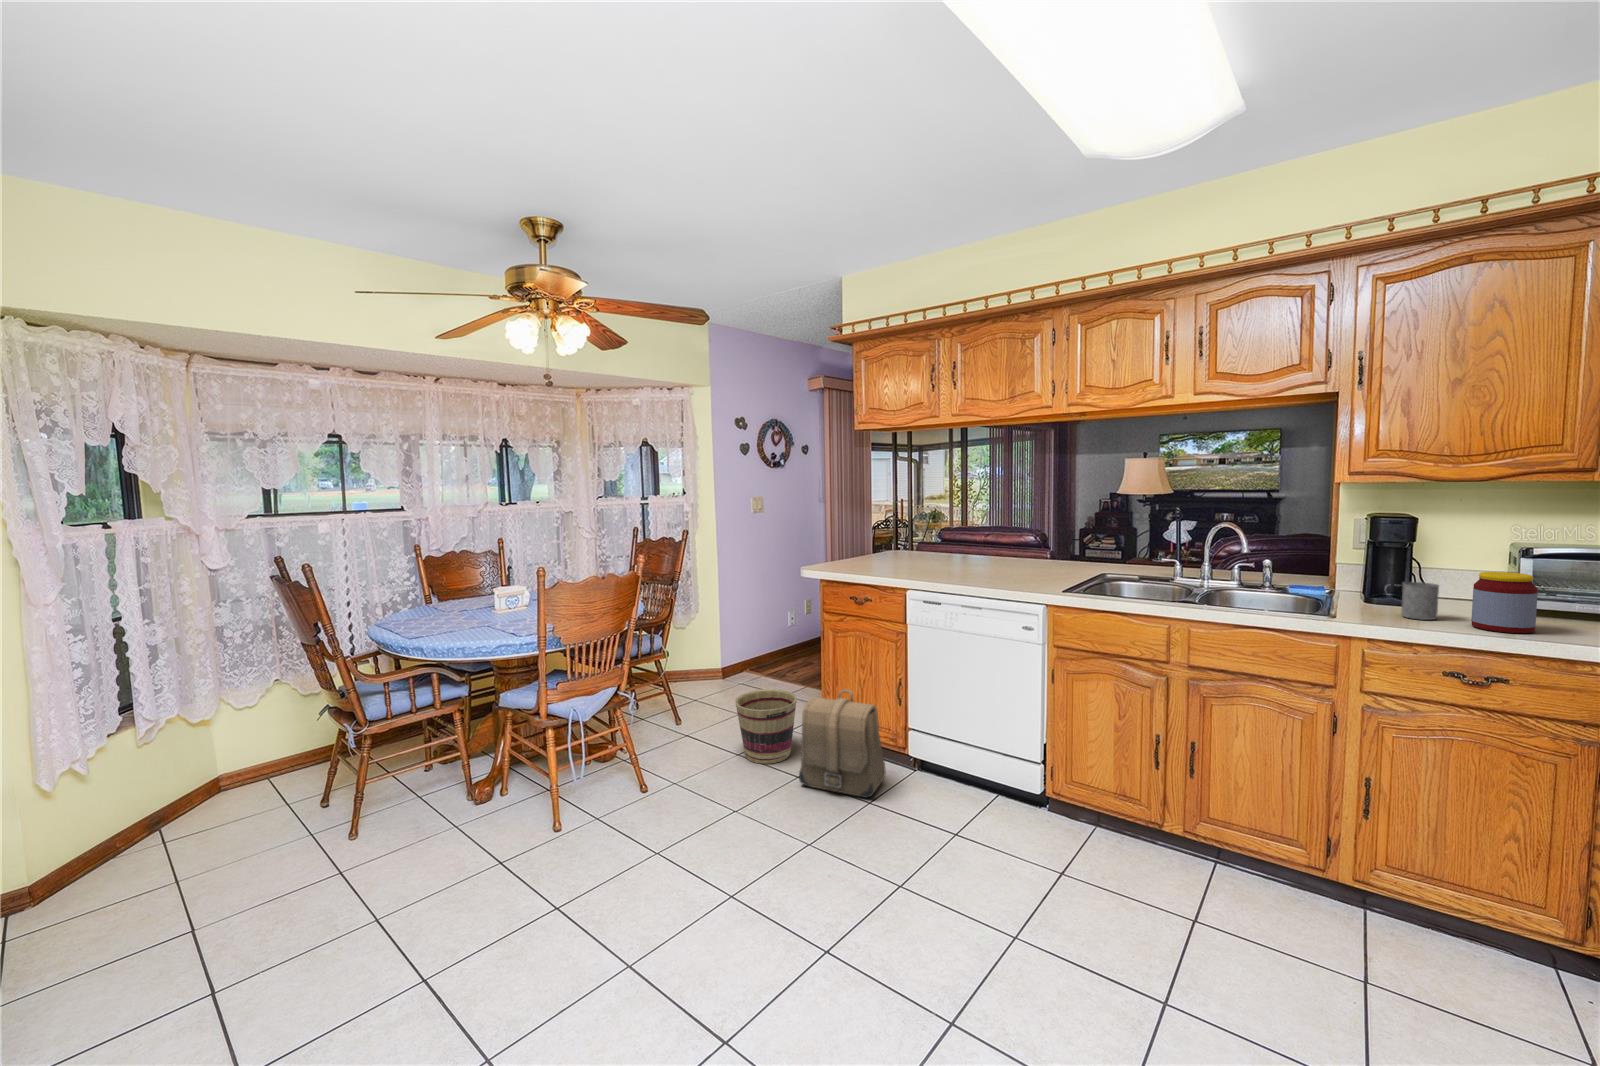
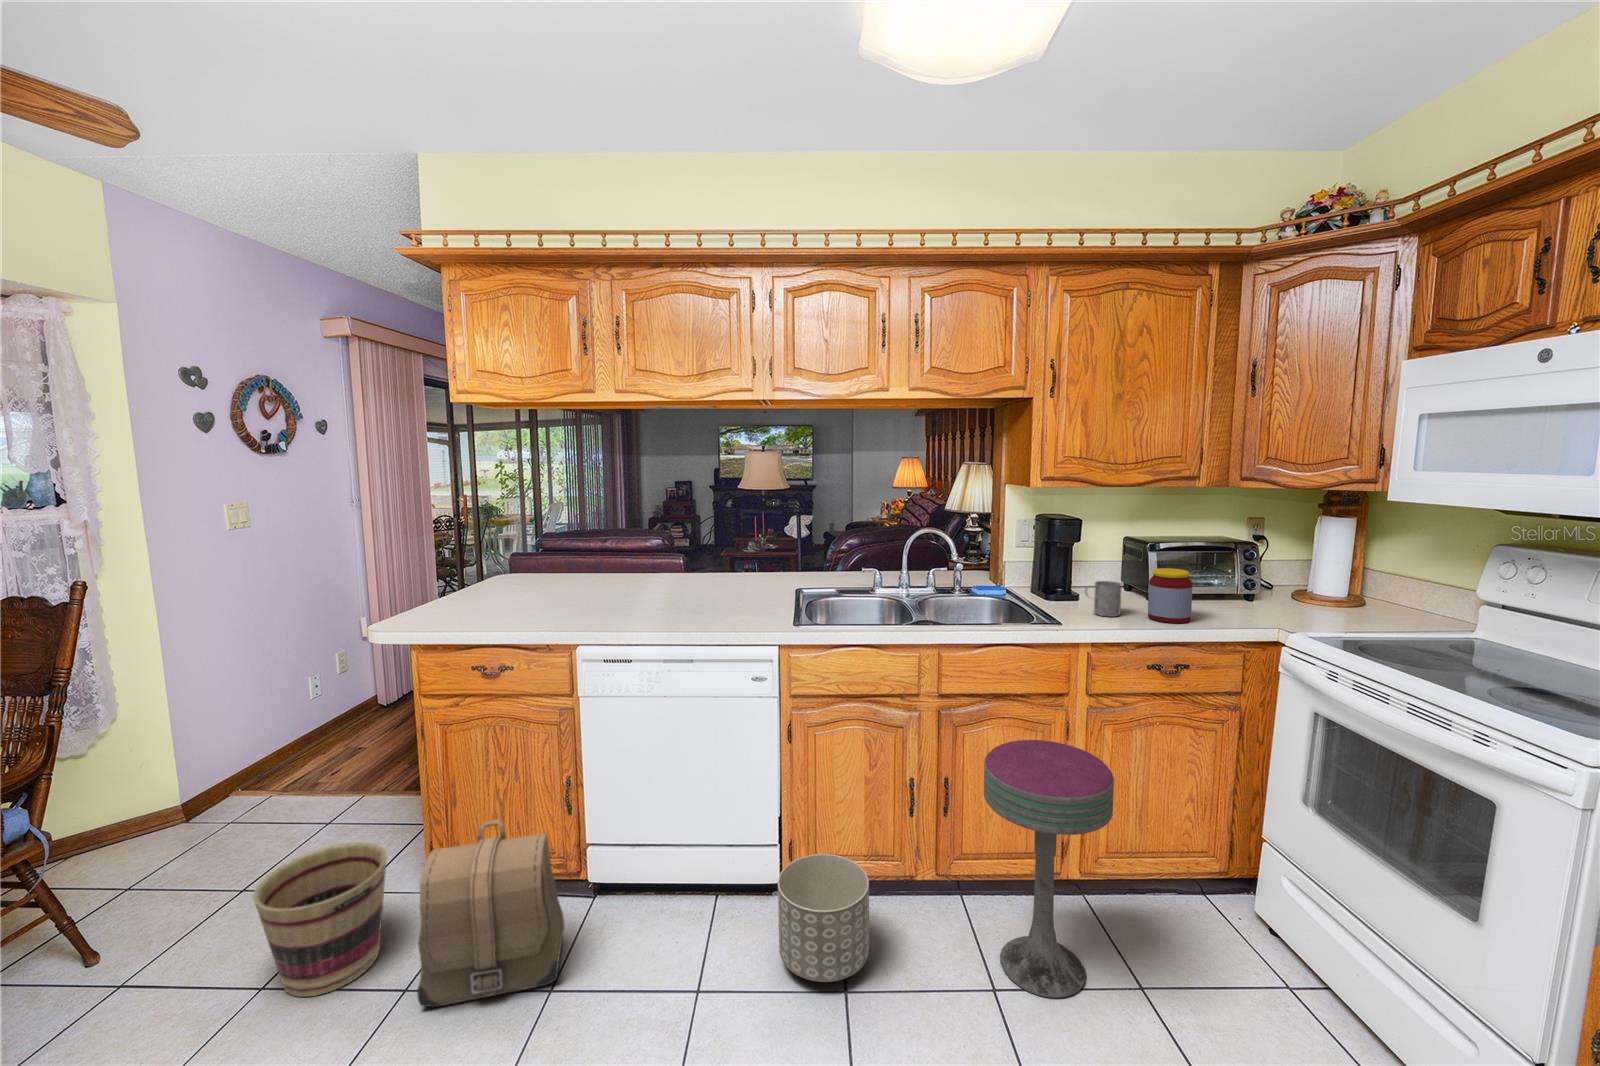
bar stool: none [1201,715,1342,956] -> present [984,740,1114,998]
planter: none [1018,771,1095,862] -> present [778,854,869,982]

